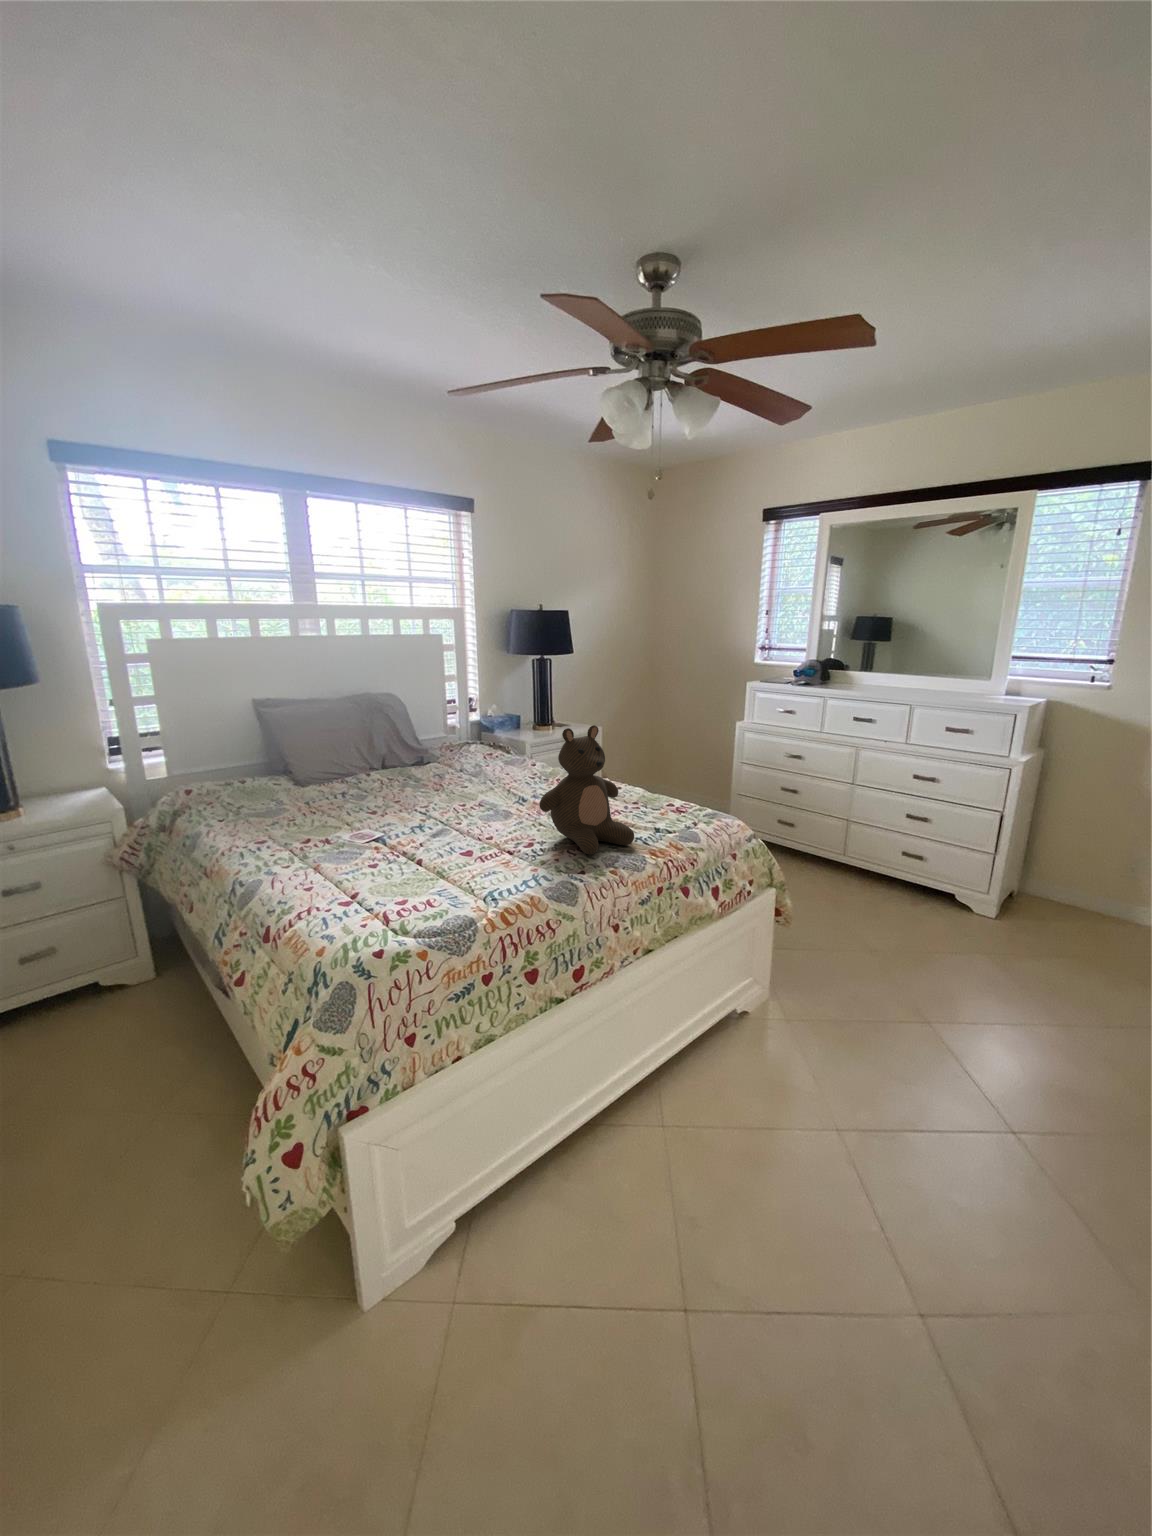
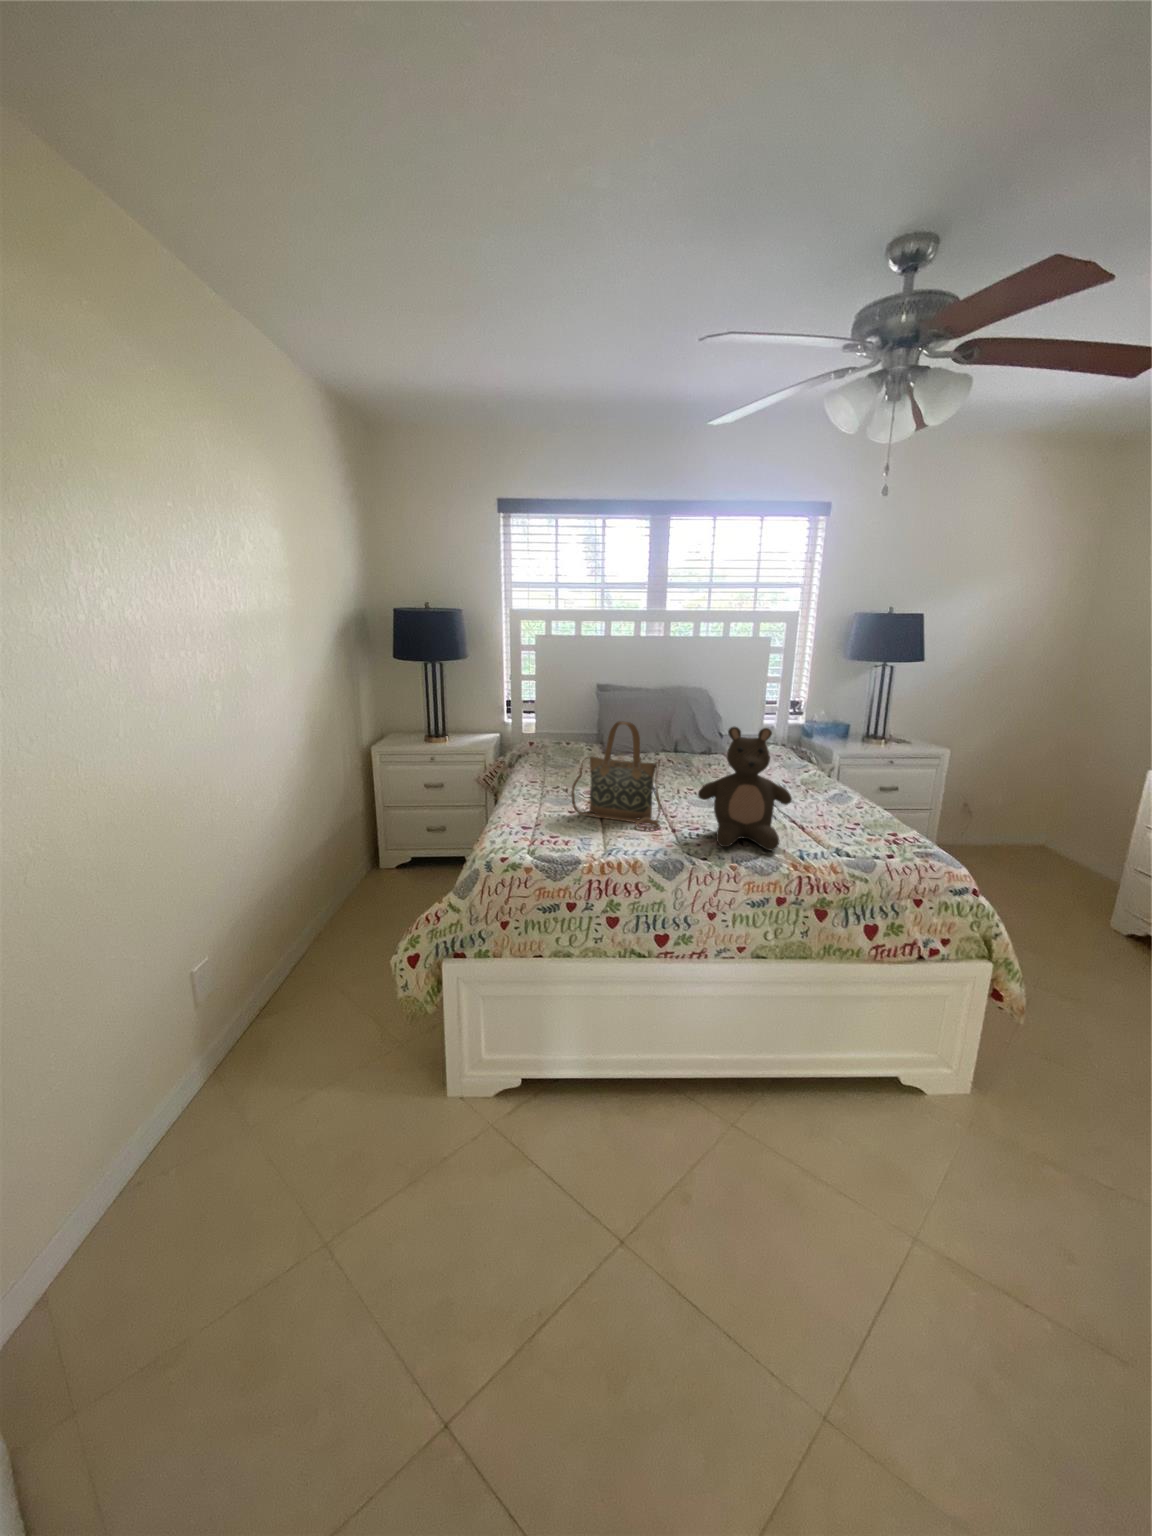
handbag: none [374,740,504,865] -> present [571,721,661,829]

